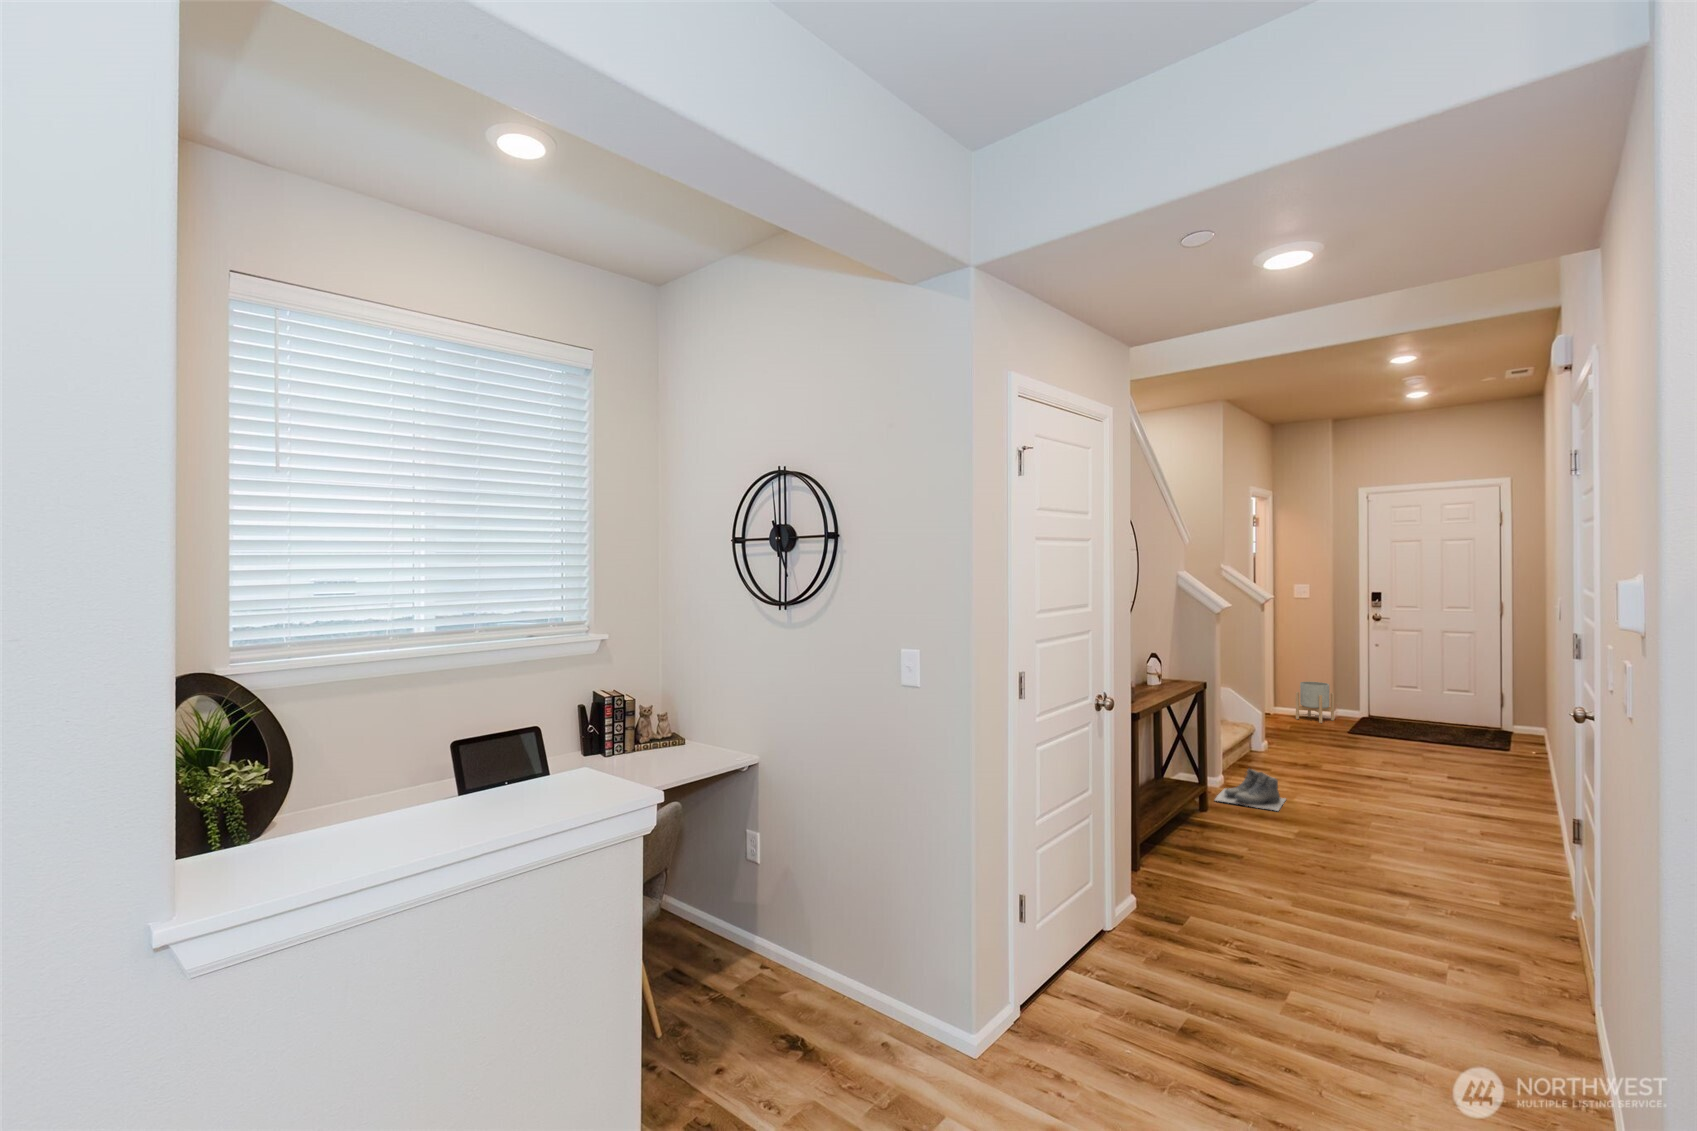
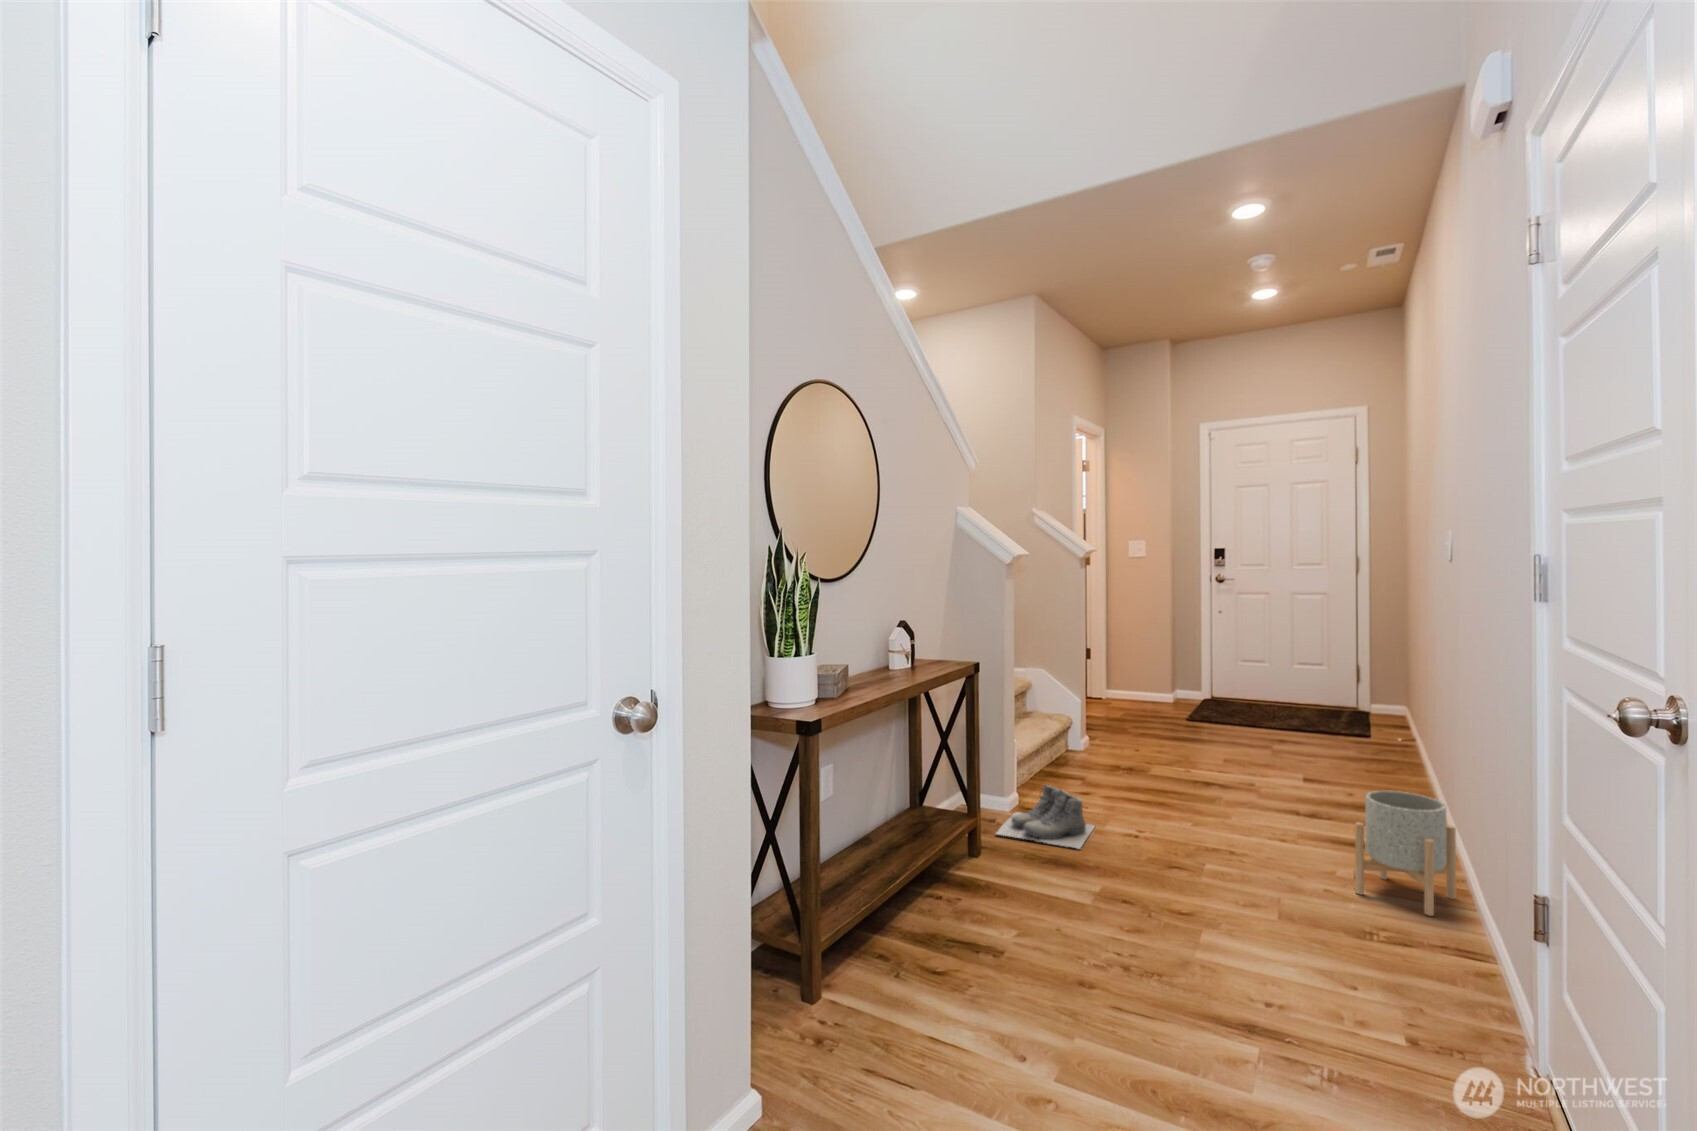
planter: present [1296,682,1334,723] -> present [1355,791,1456,916]

